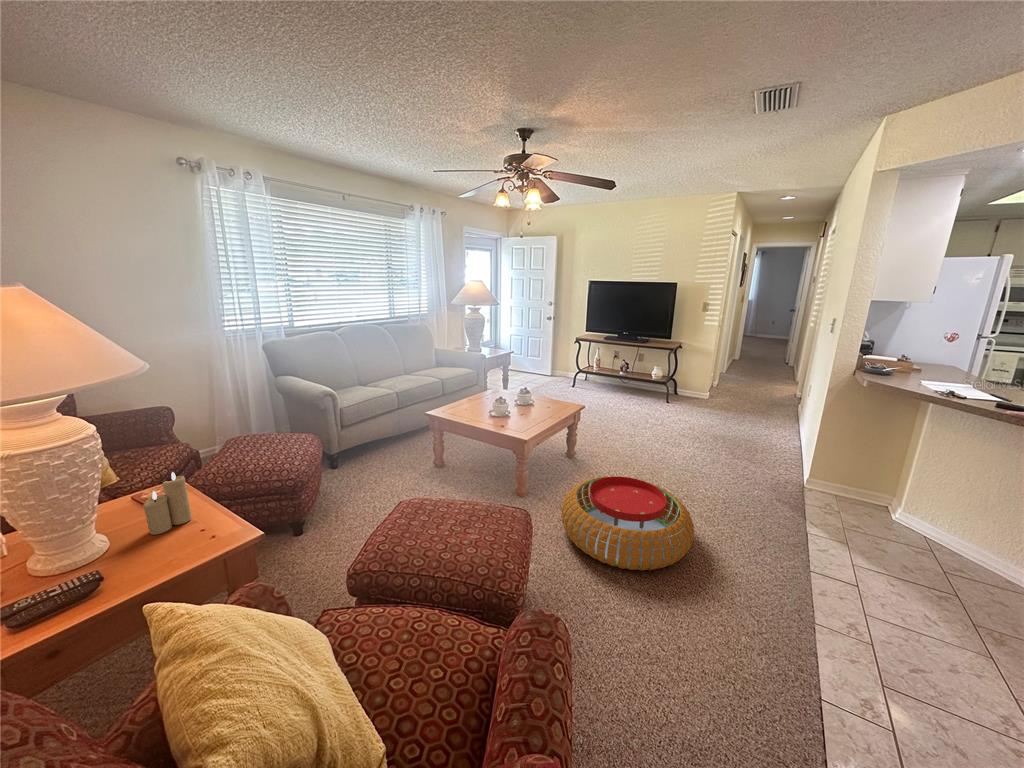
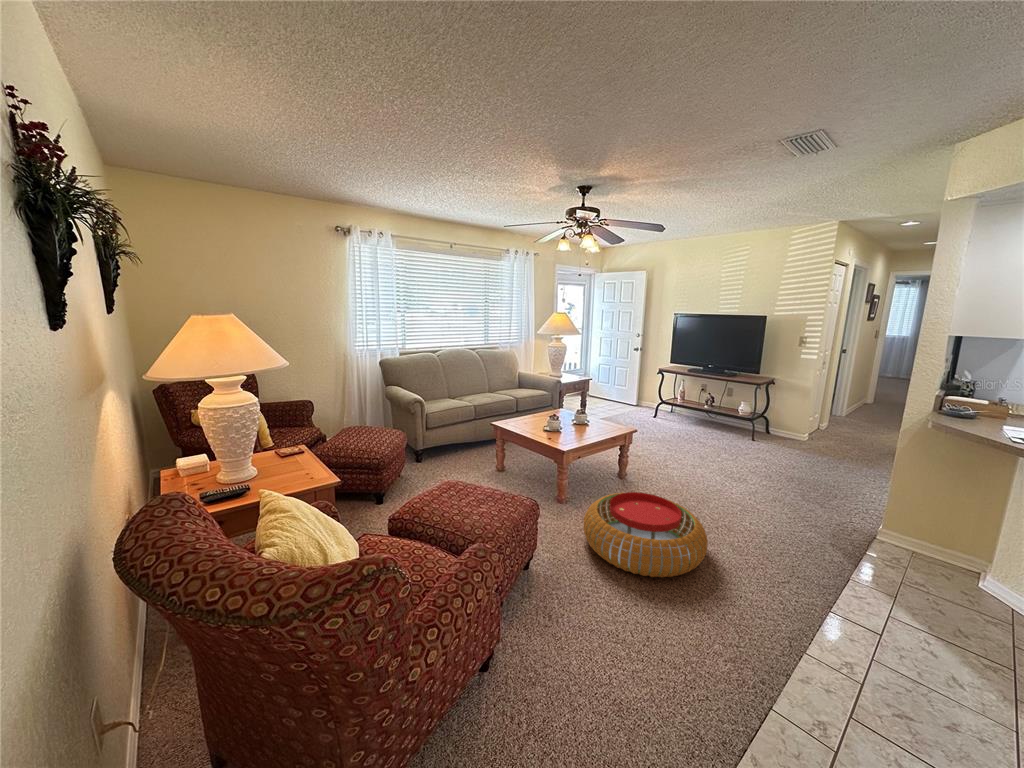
candle: present [143,472,192,535] -> none [277,434,303,472]

